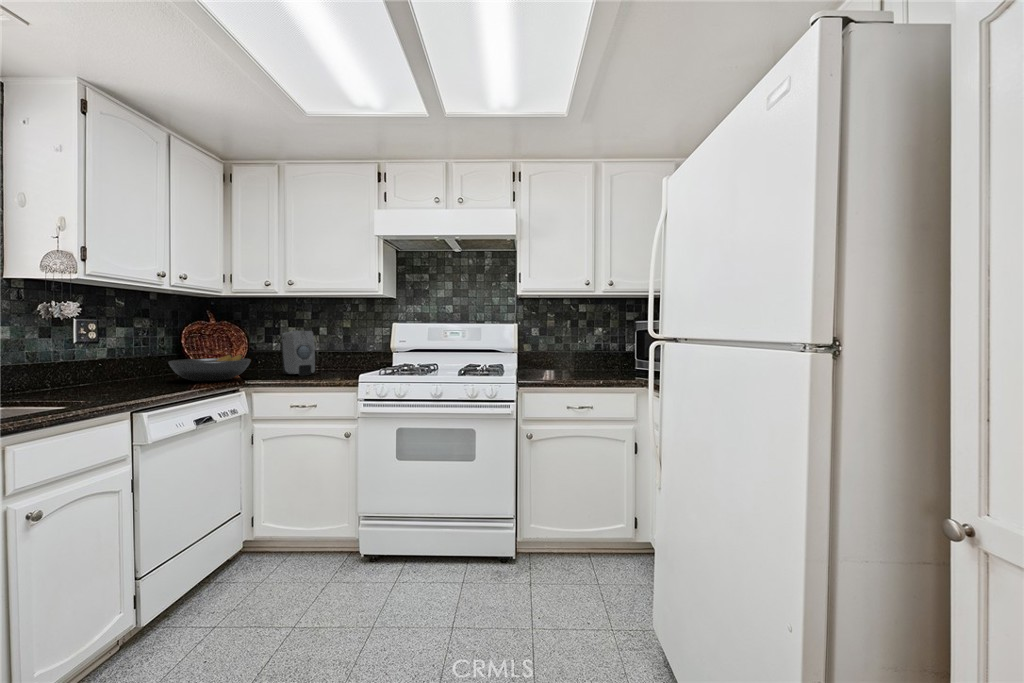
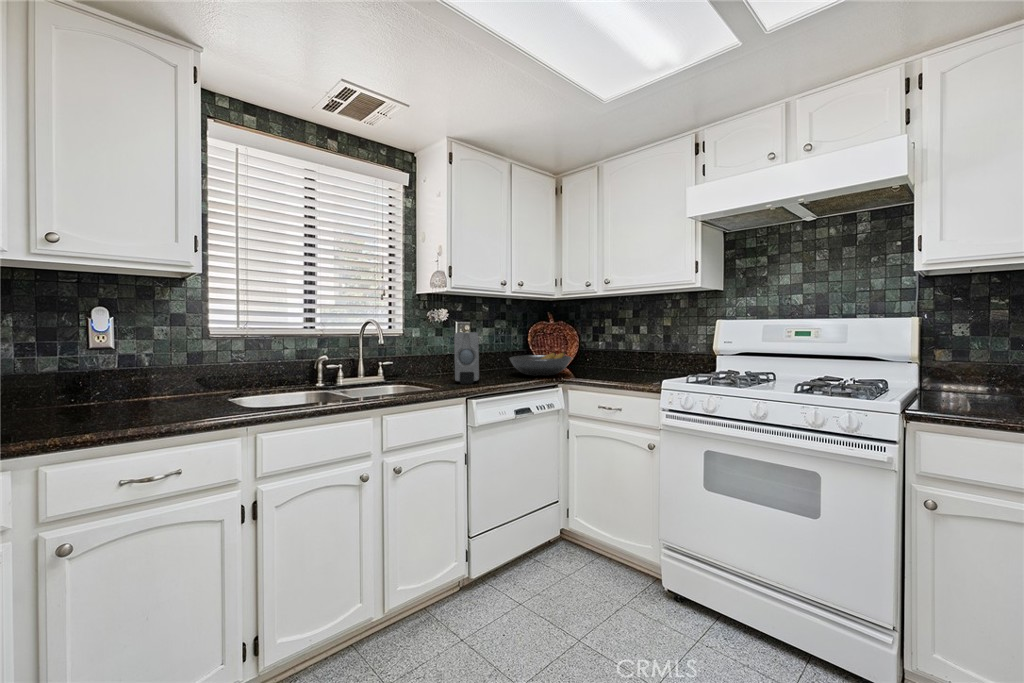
soap dispenser: present [281,331,315,376] -> present [454,332,479,384]

